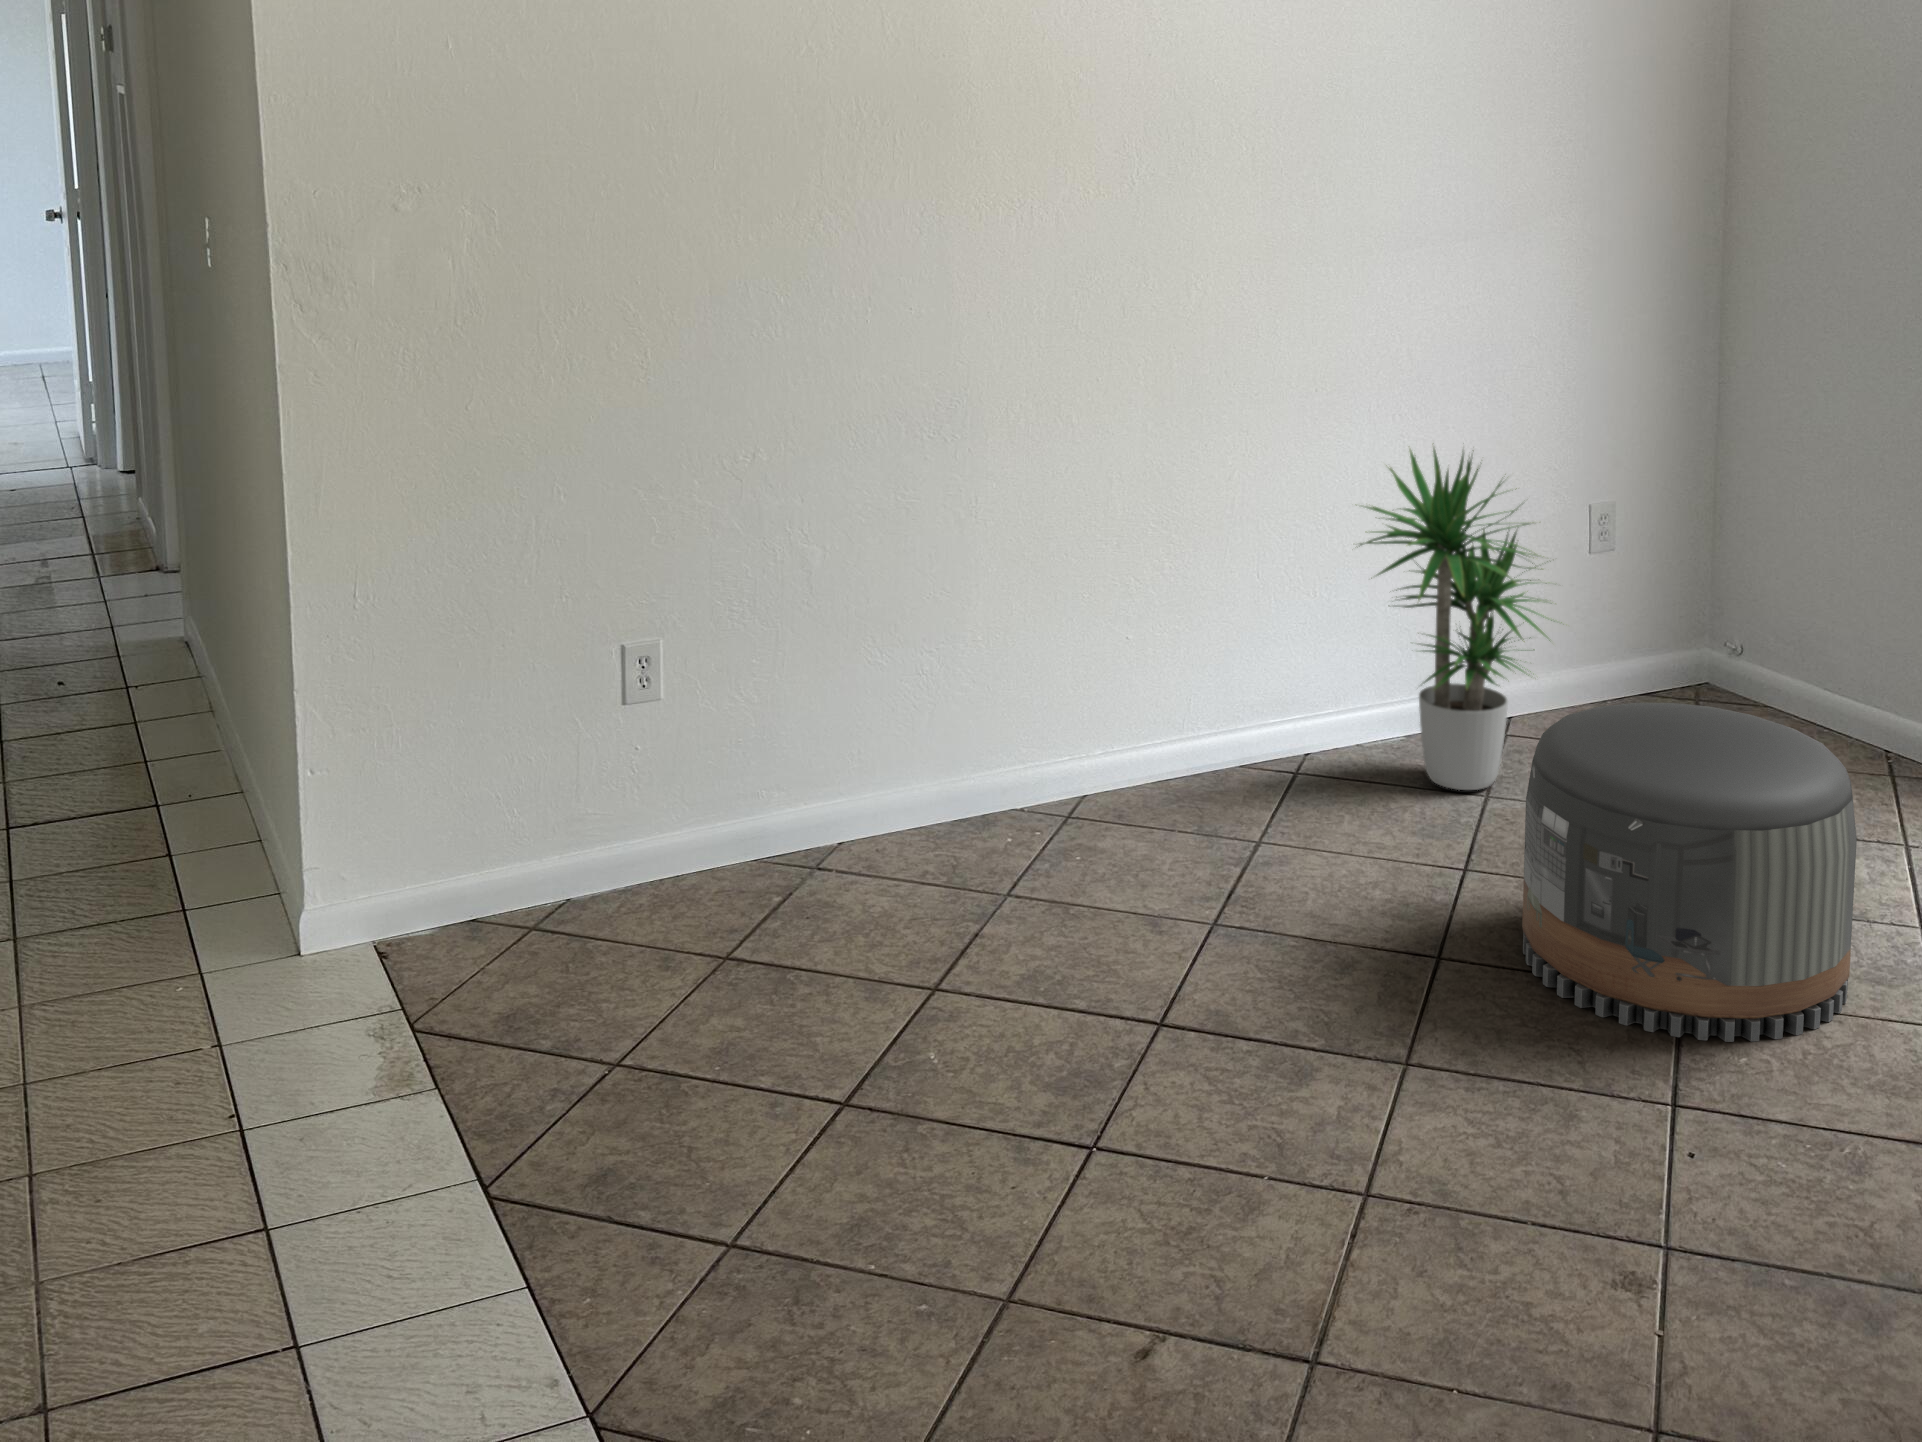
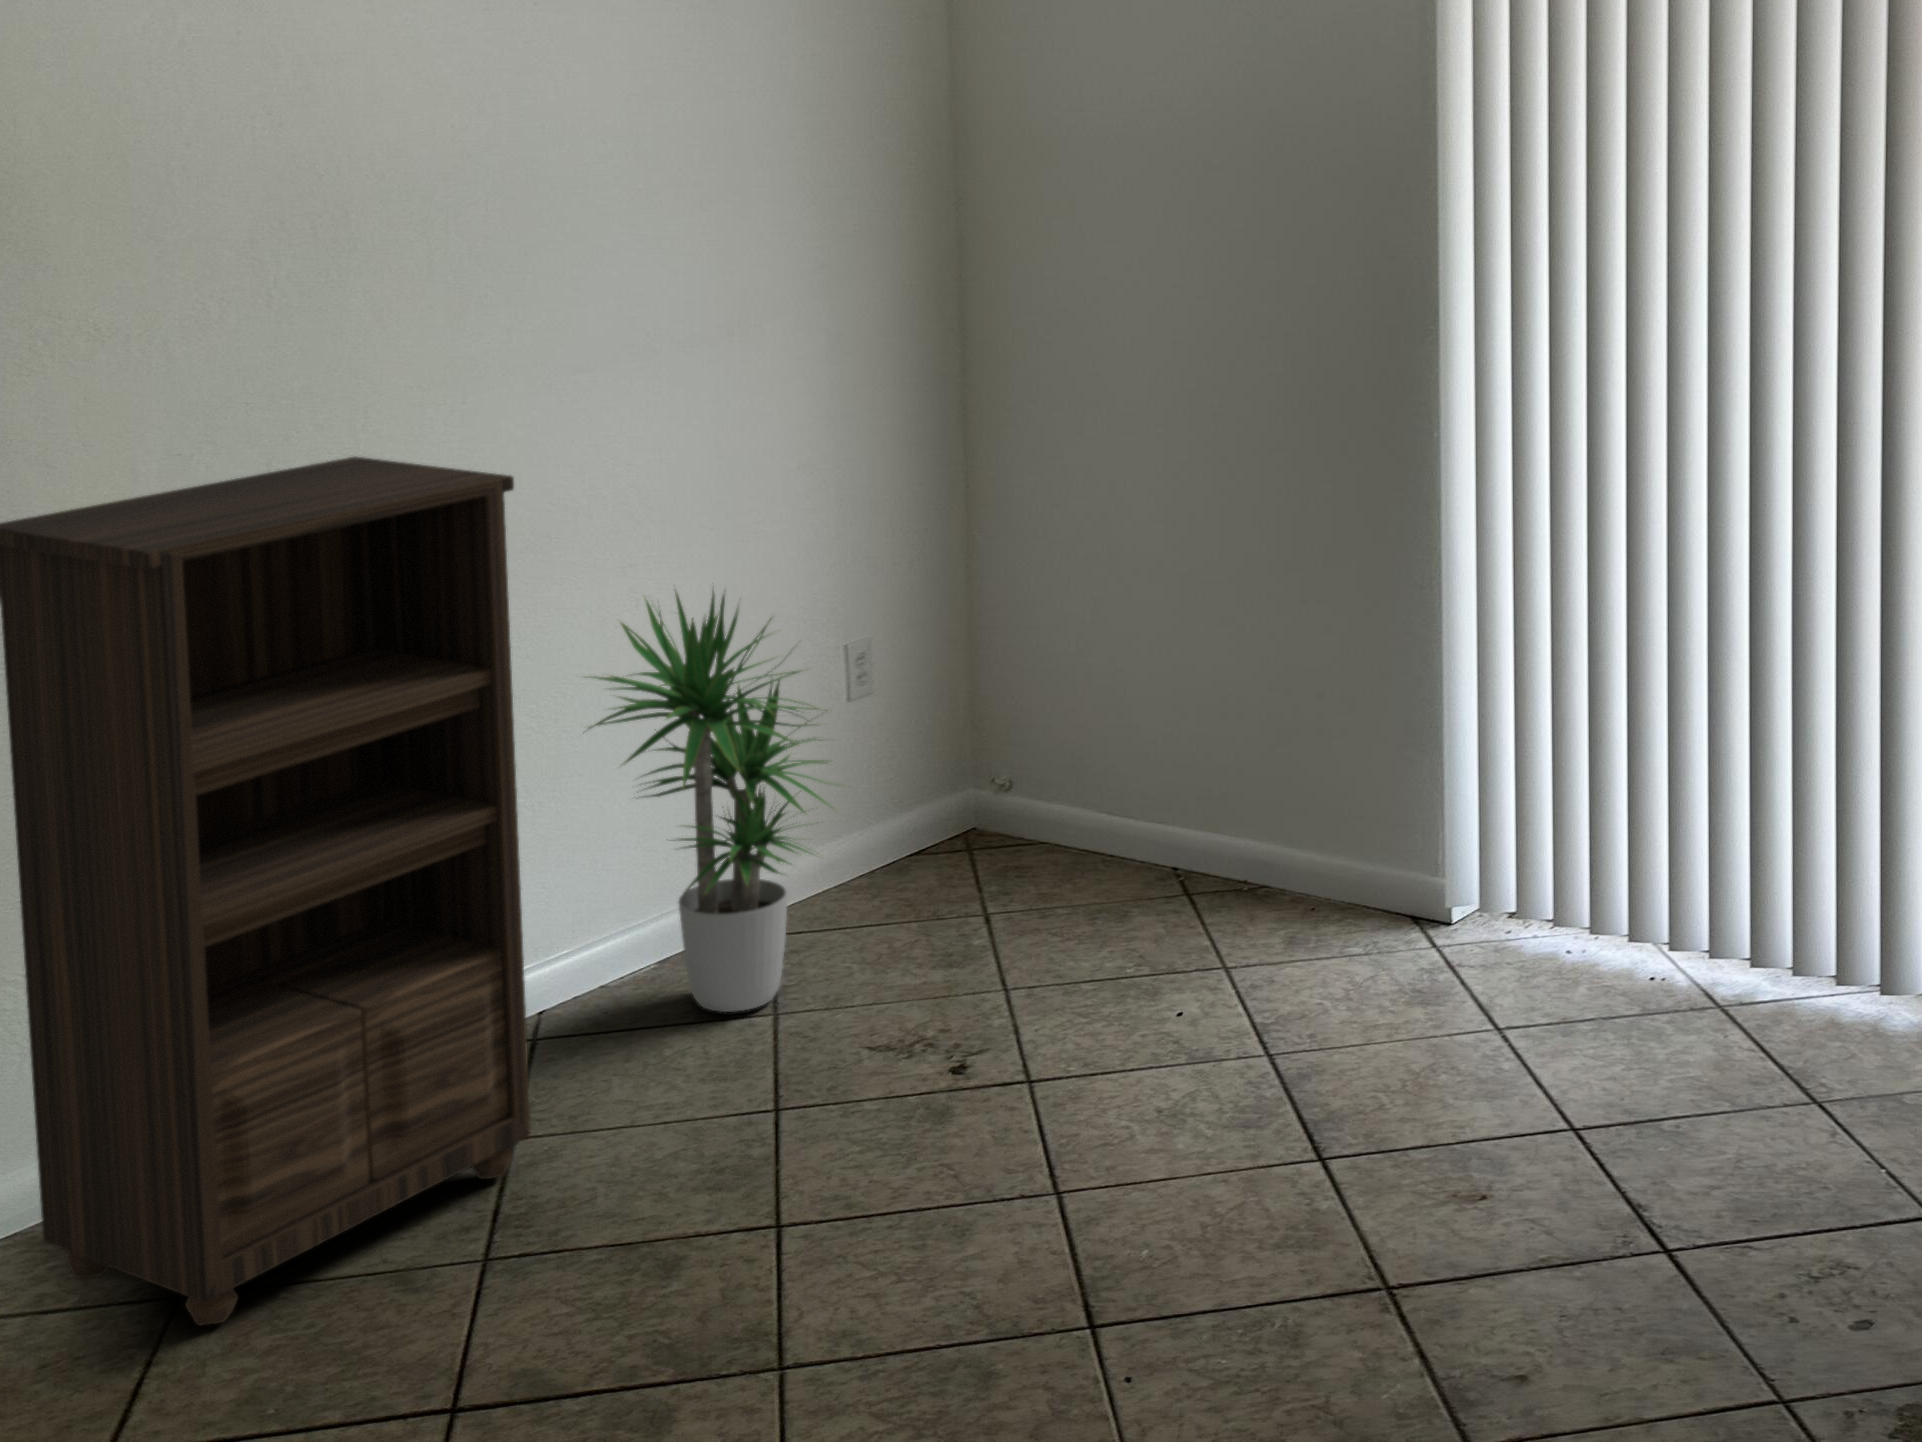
bookshelf: none [917,315,1281,921] -> present [0,457,531,1325]
pouf: present [1522,703,1857,1042] -> none [869,856,1226,1249]

